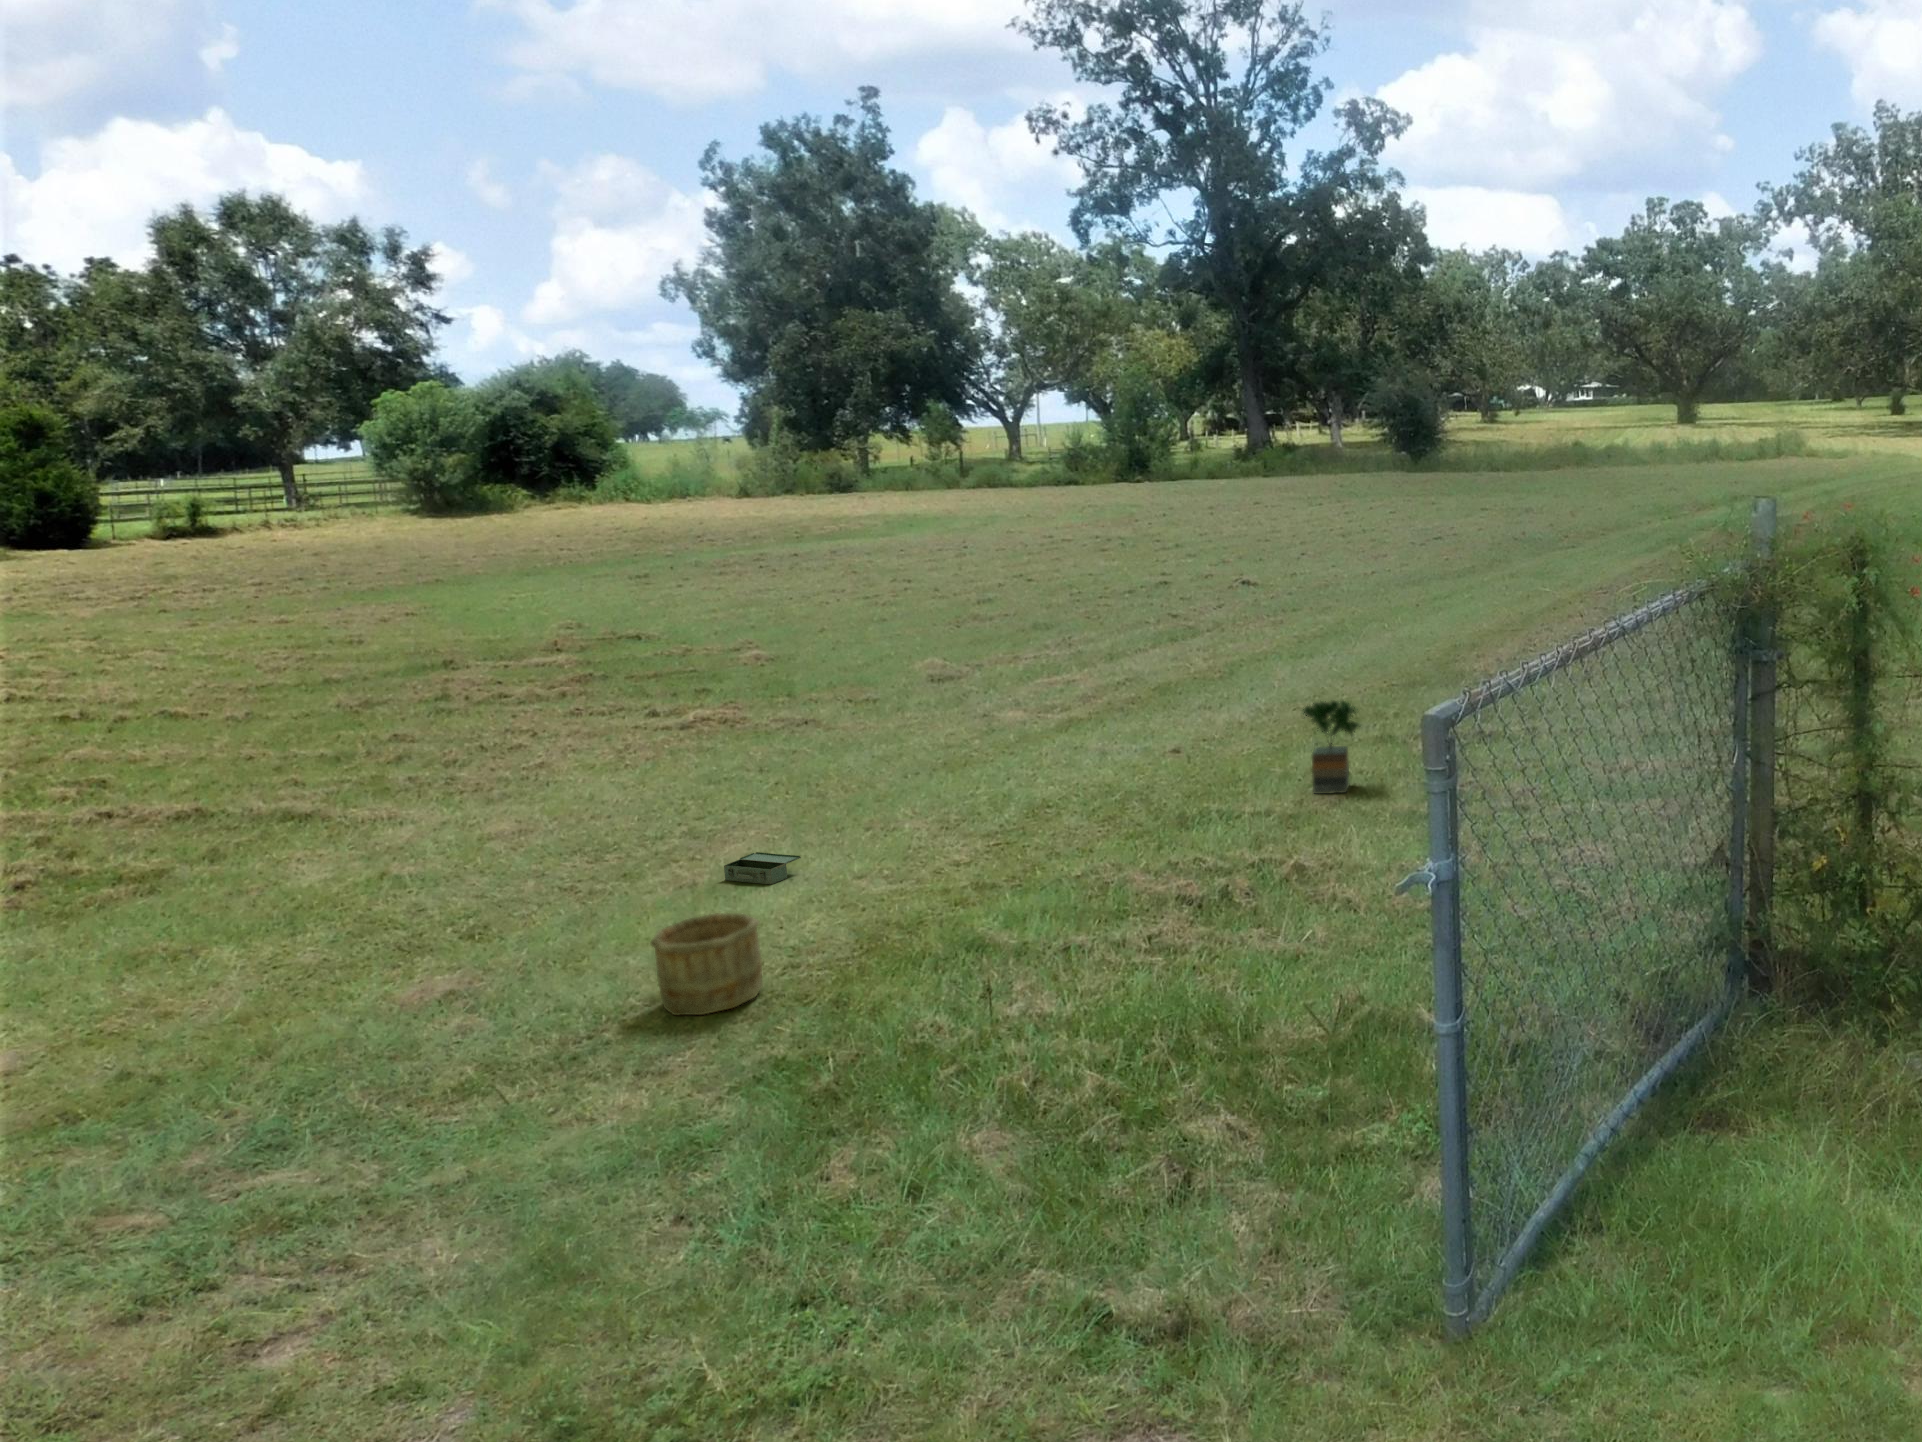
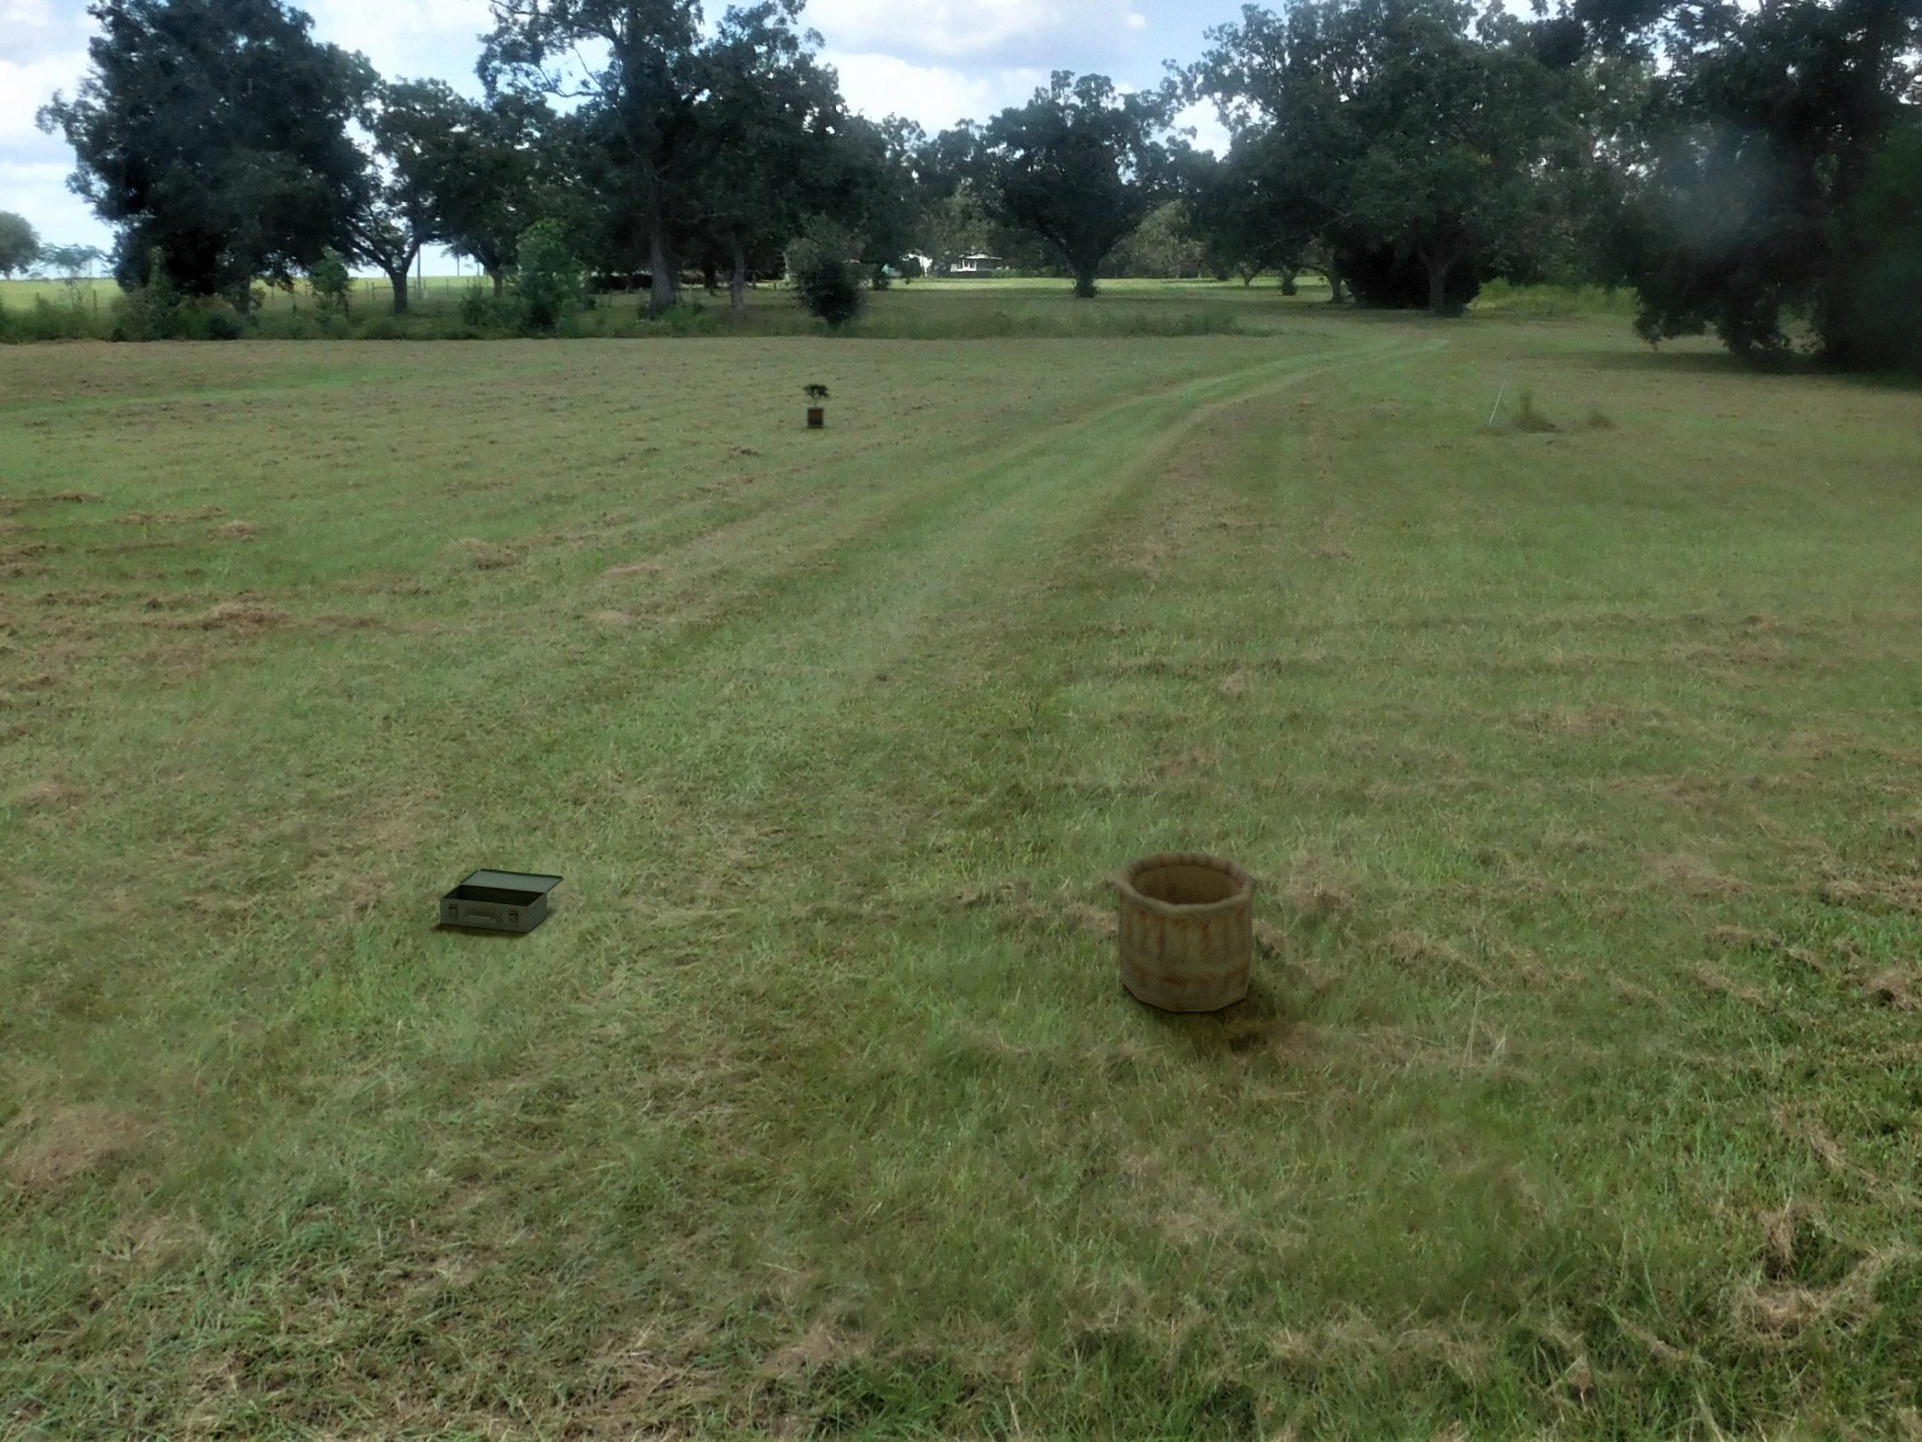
potted tree: present [1302,701,1360,794] -> present [802,384,829,428]
wooden bucket: present [651,913,762,1015] -> present [1114,852,1256,1012]

